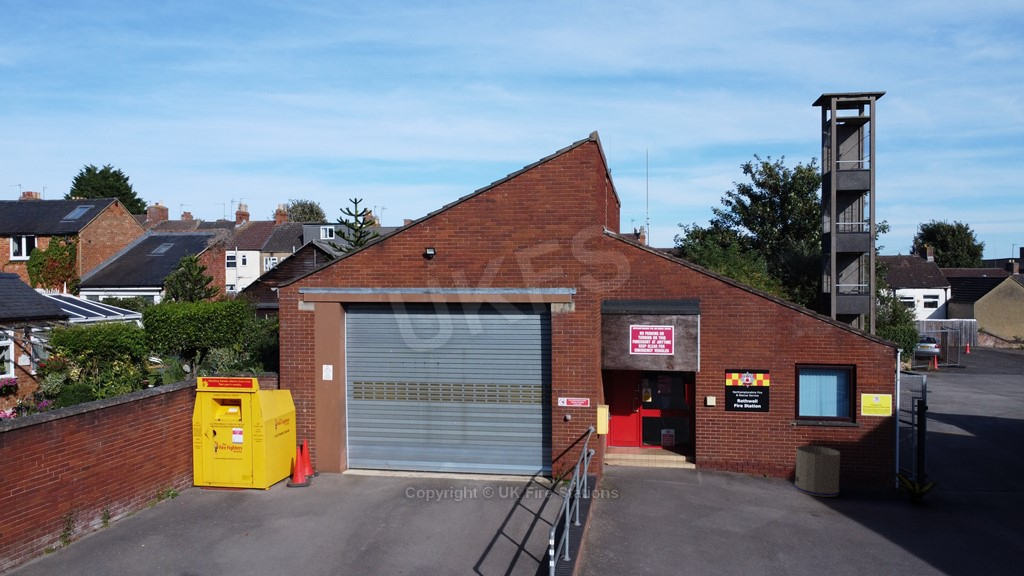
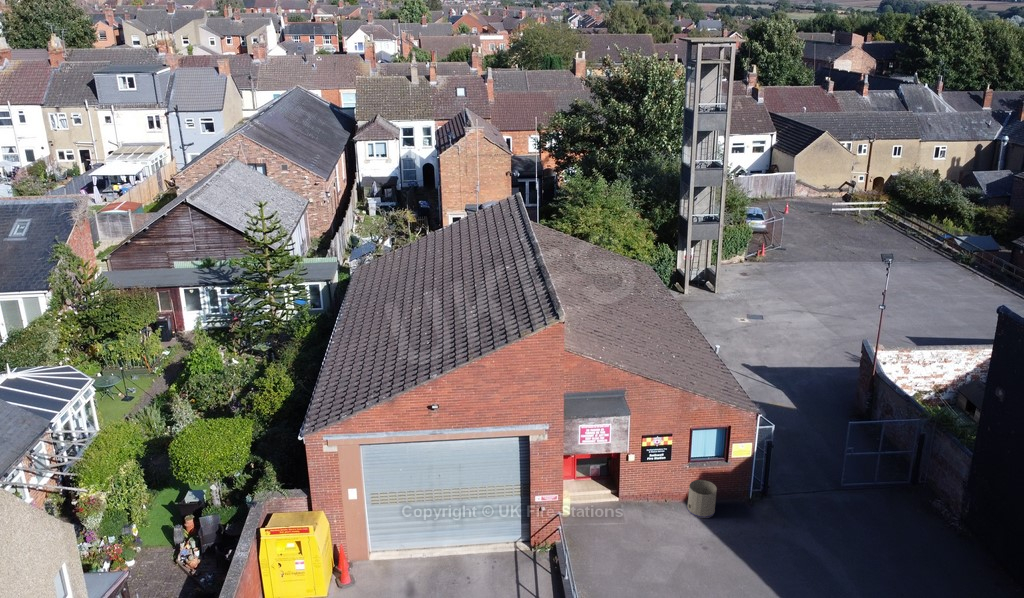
potted plant: present [890,473,939,502] -> none [745,488,774,511]

